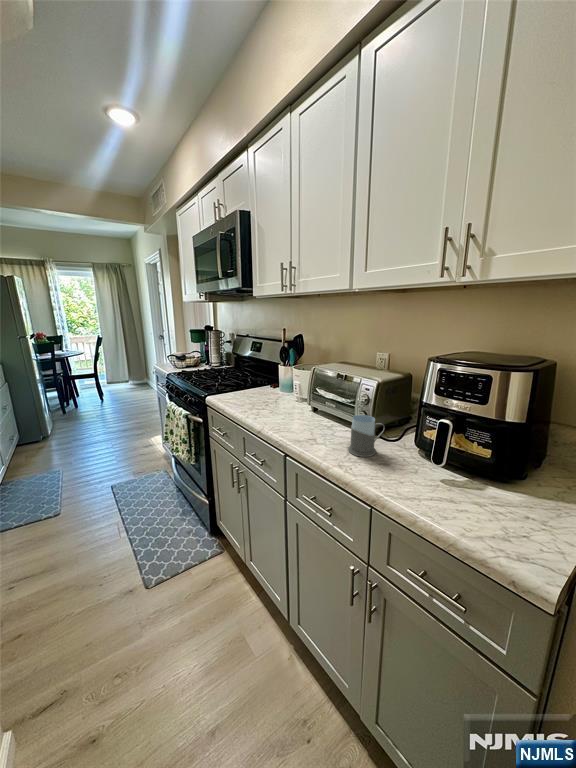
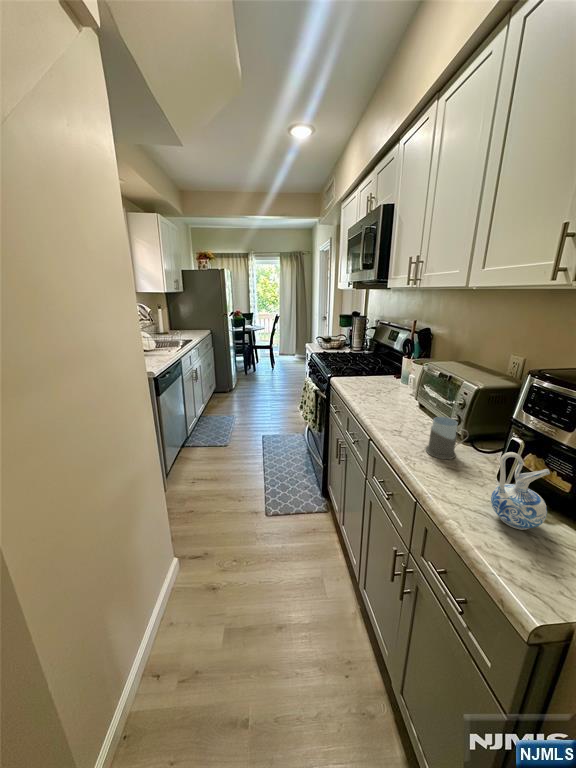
ceramic pitcher: none [440,433,489,504] -> present [491,452,550,530]

